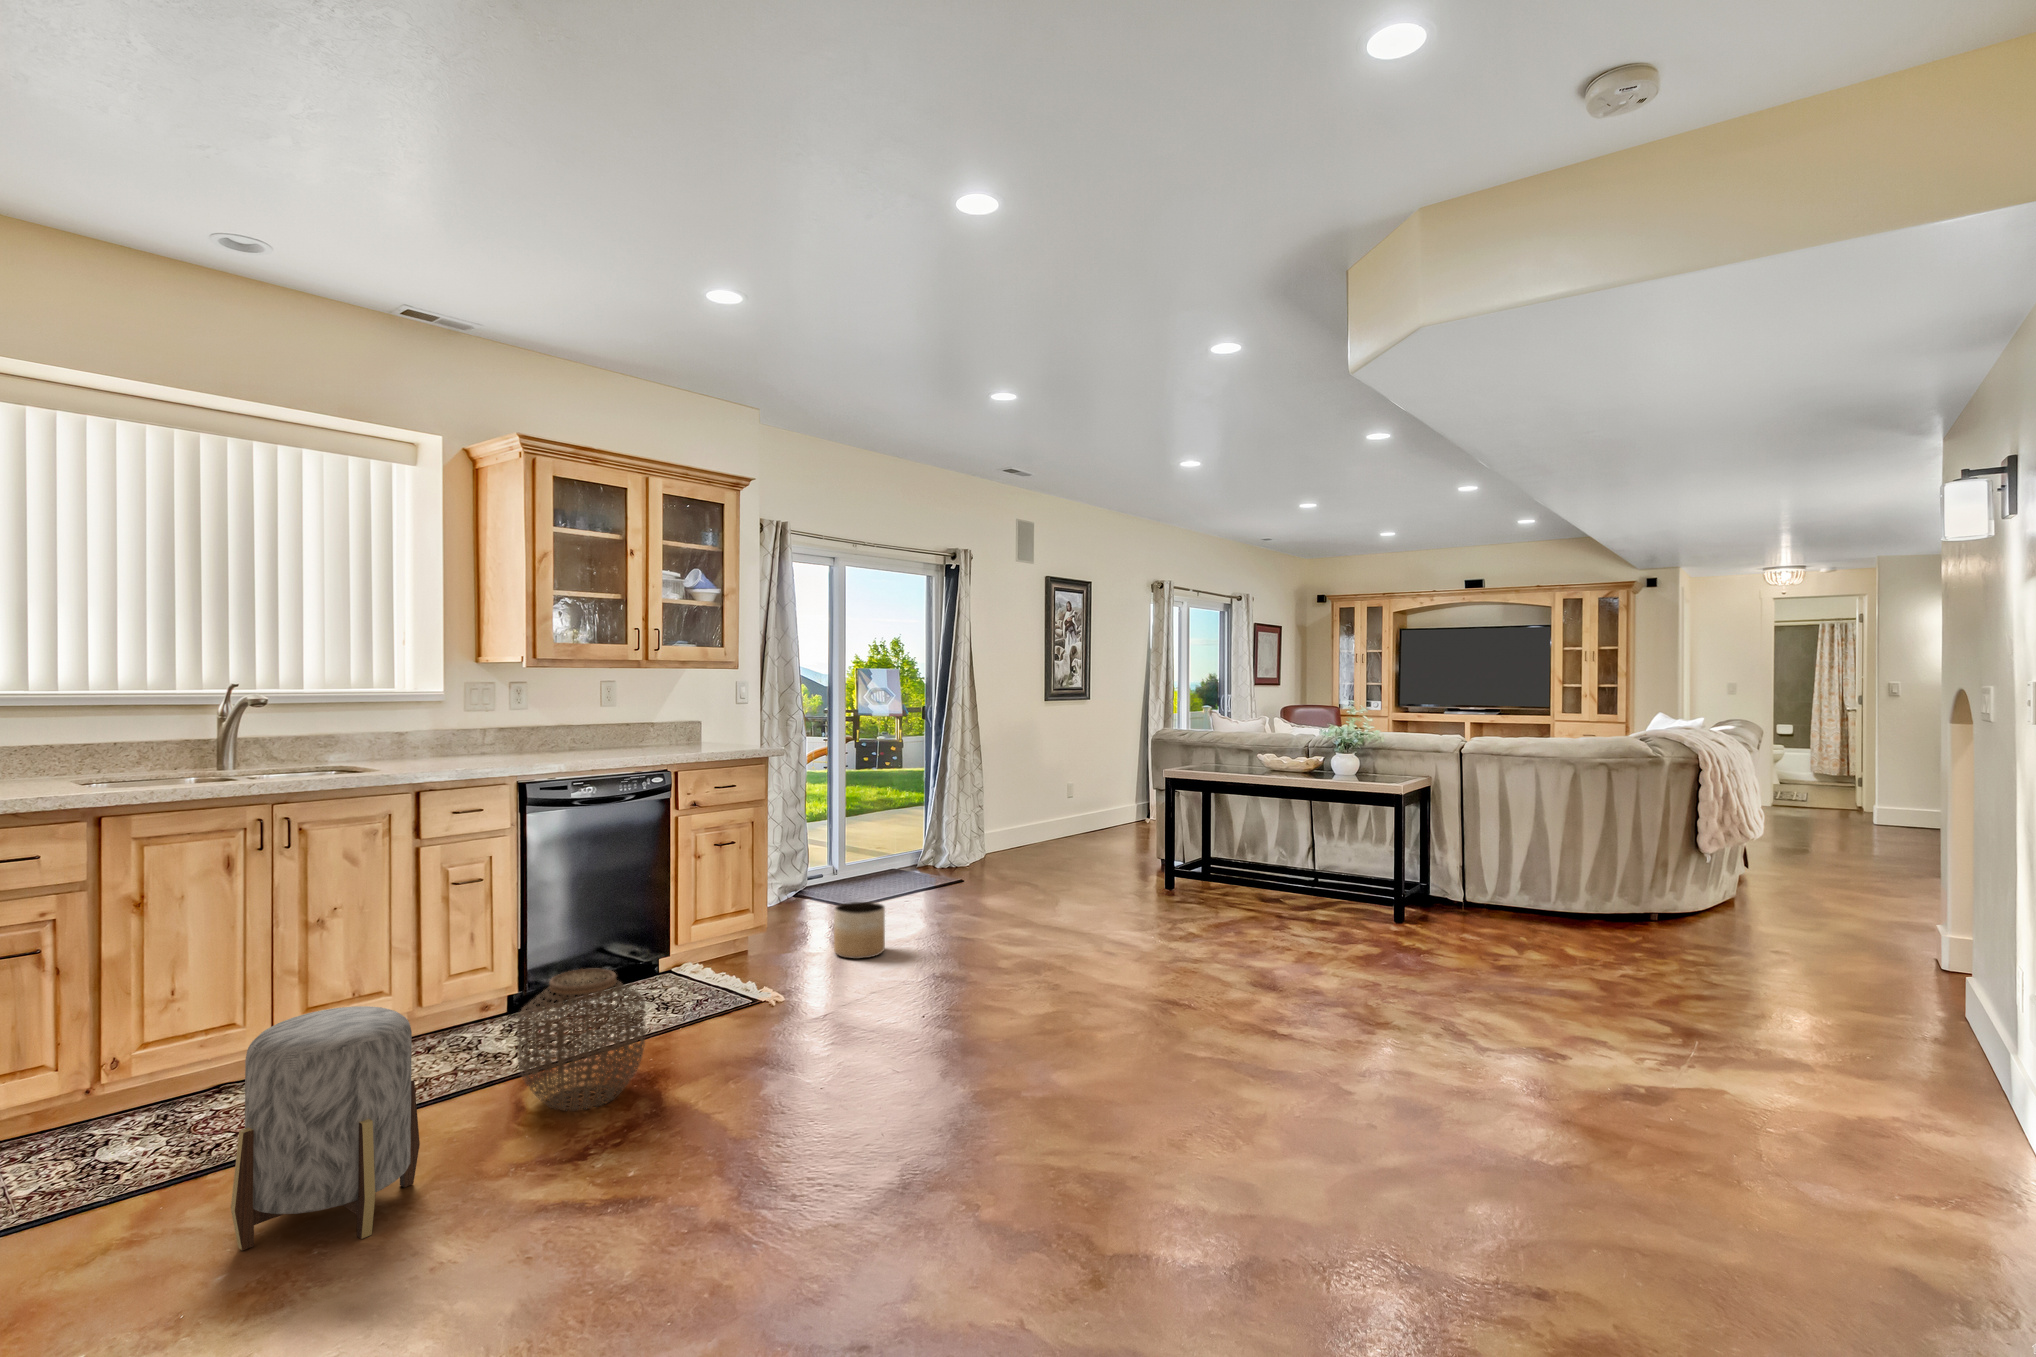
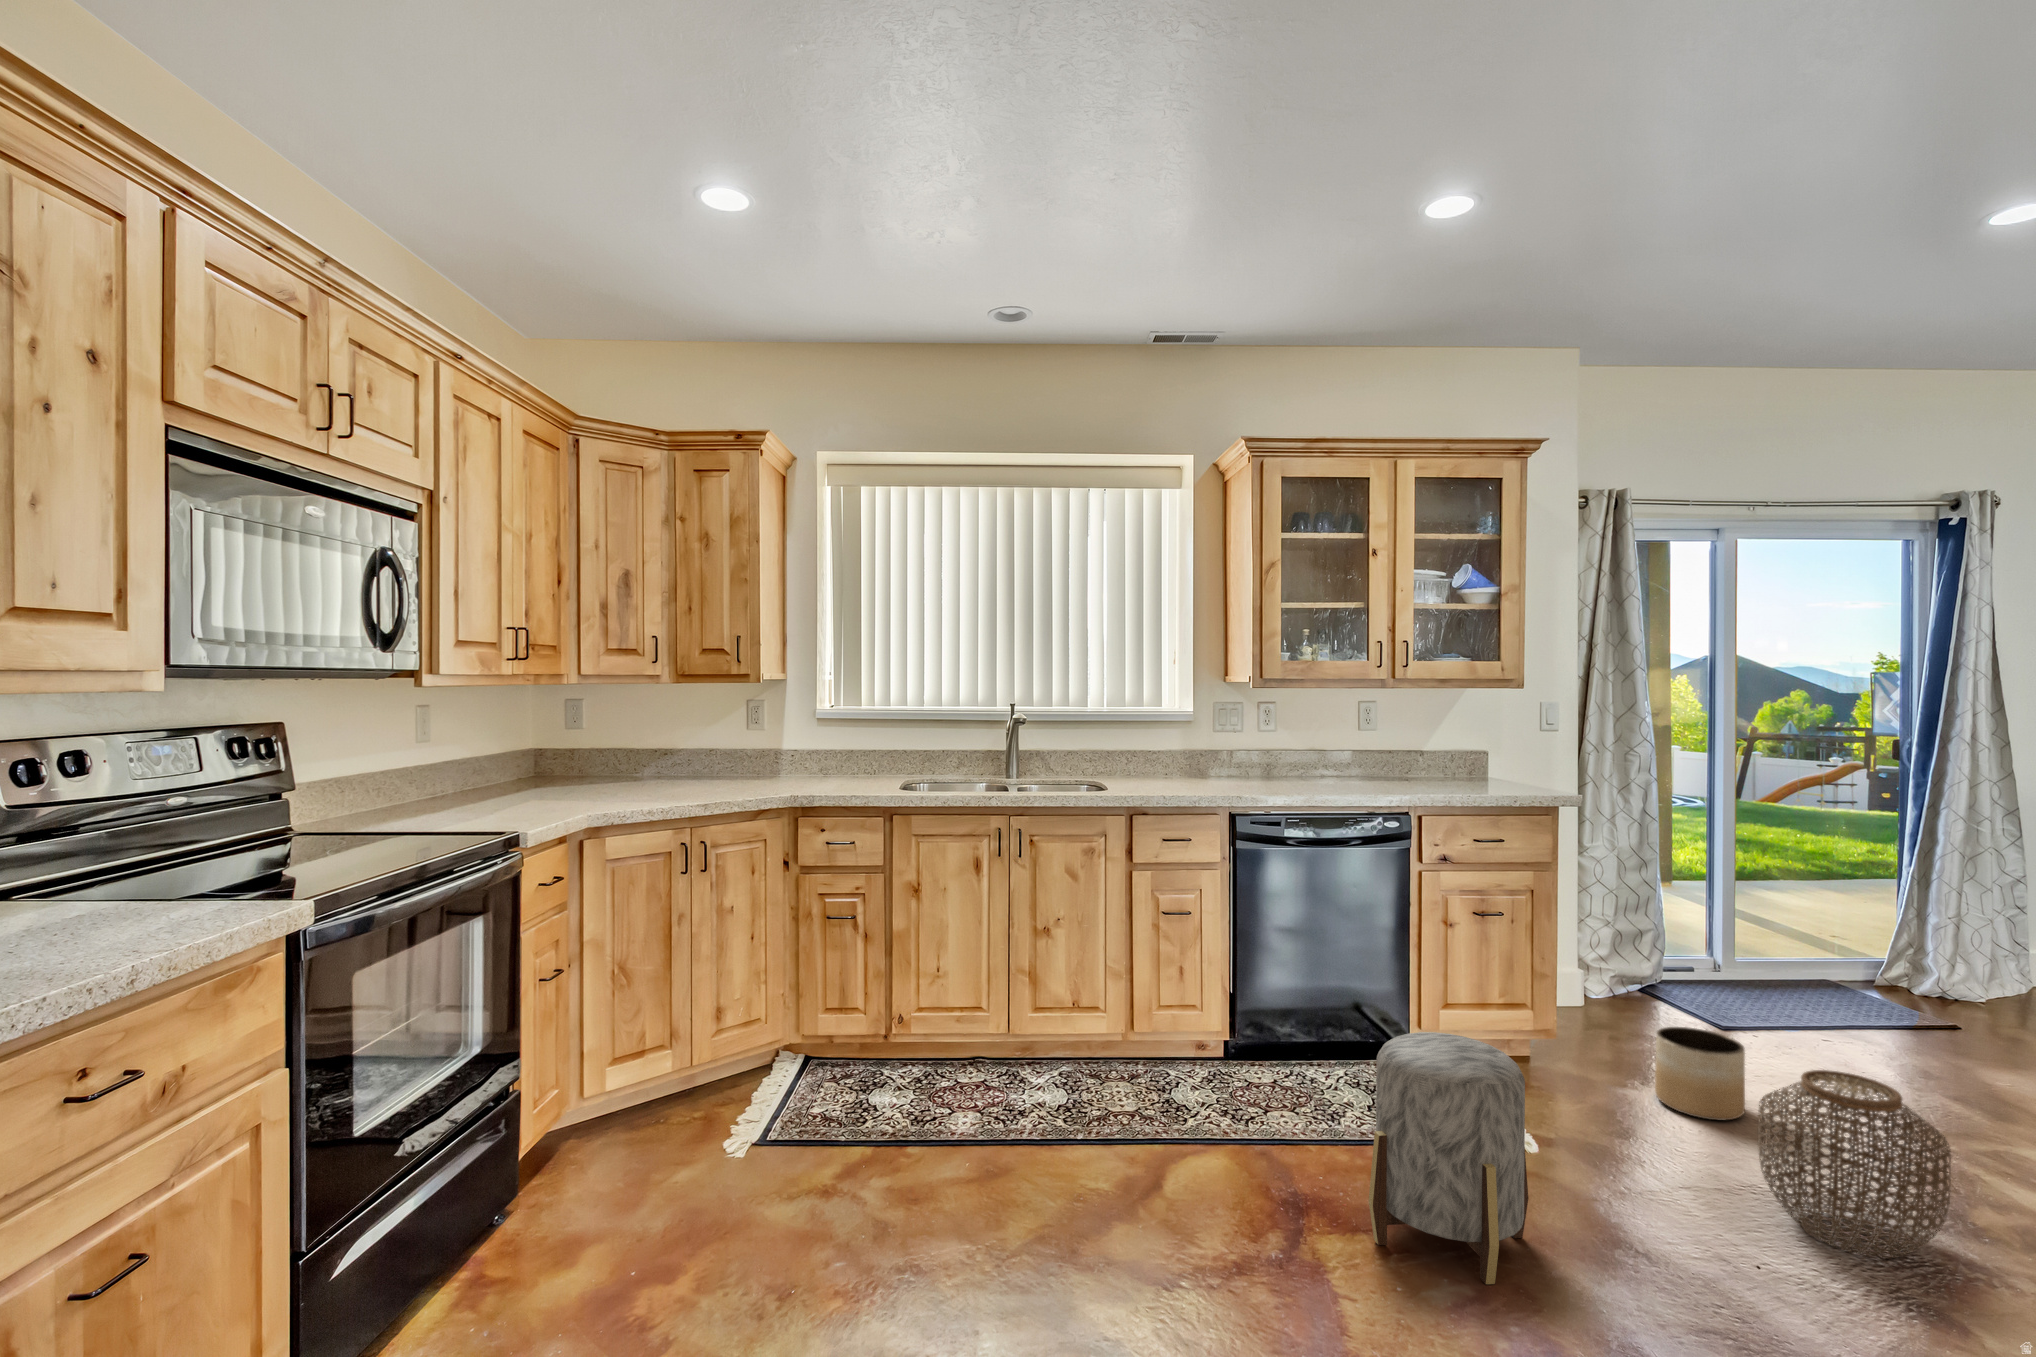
woven basket: present [517,969,645,1111] -> present [1758,1070,1951,1259]
stool: present [231,1006,420,1251] -> present [1369,1032,1529,1284]

